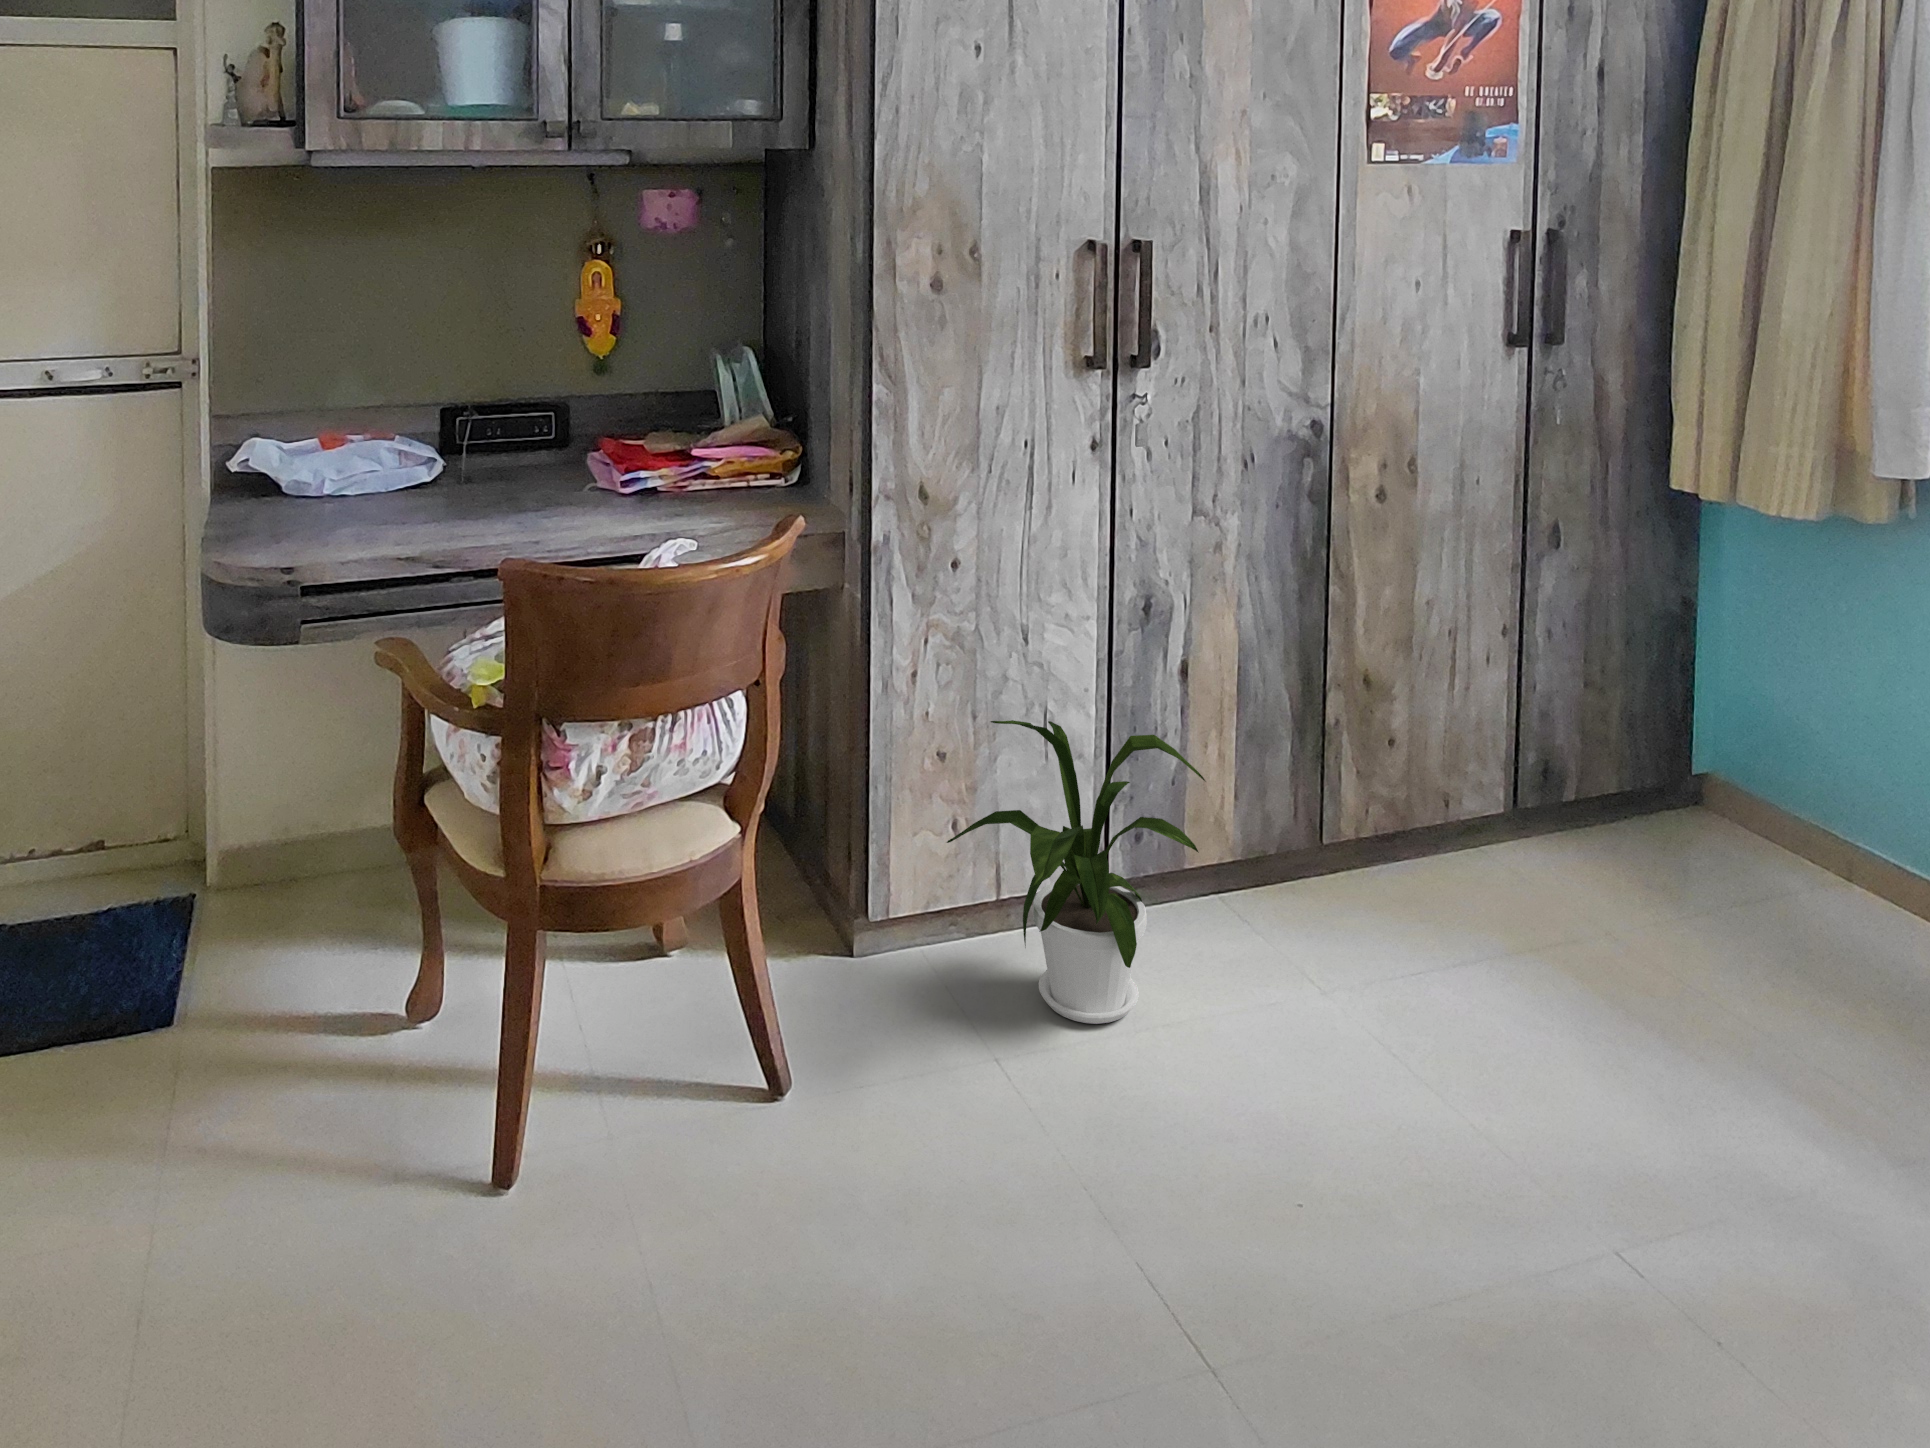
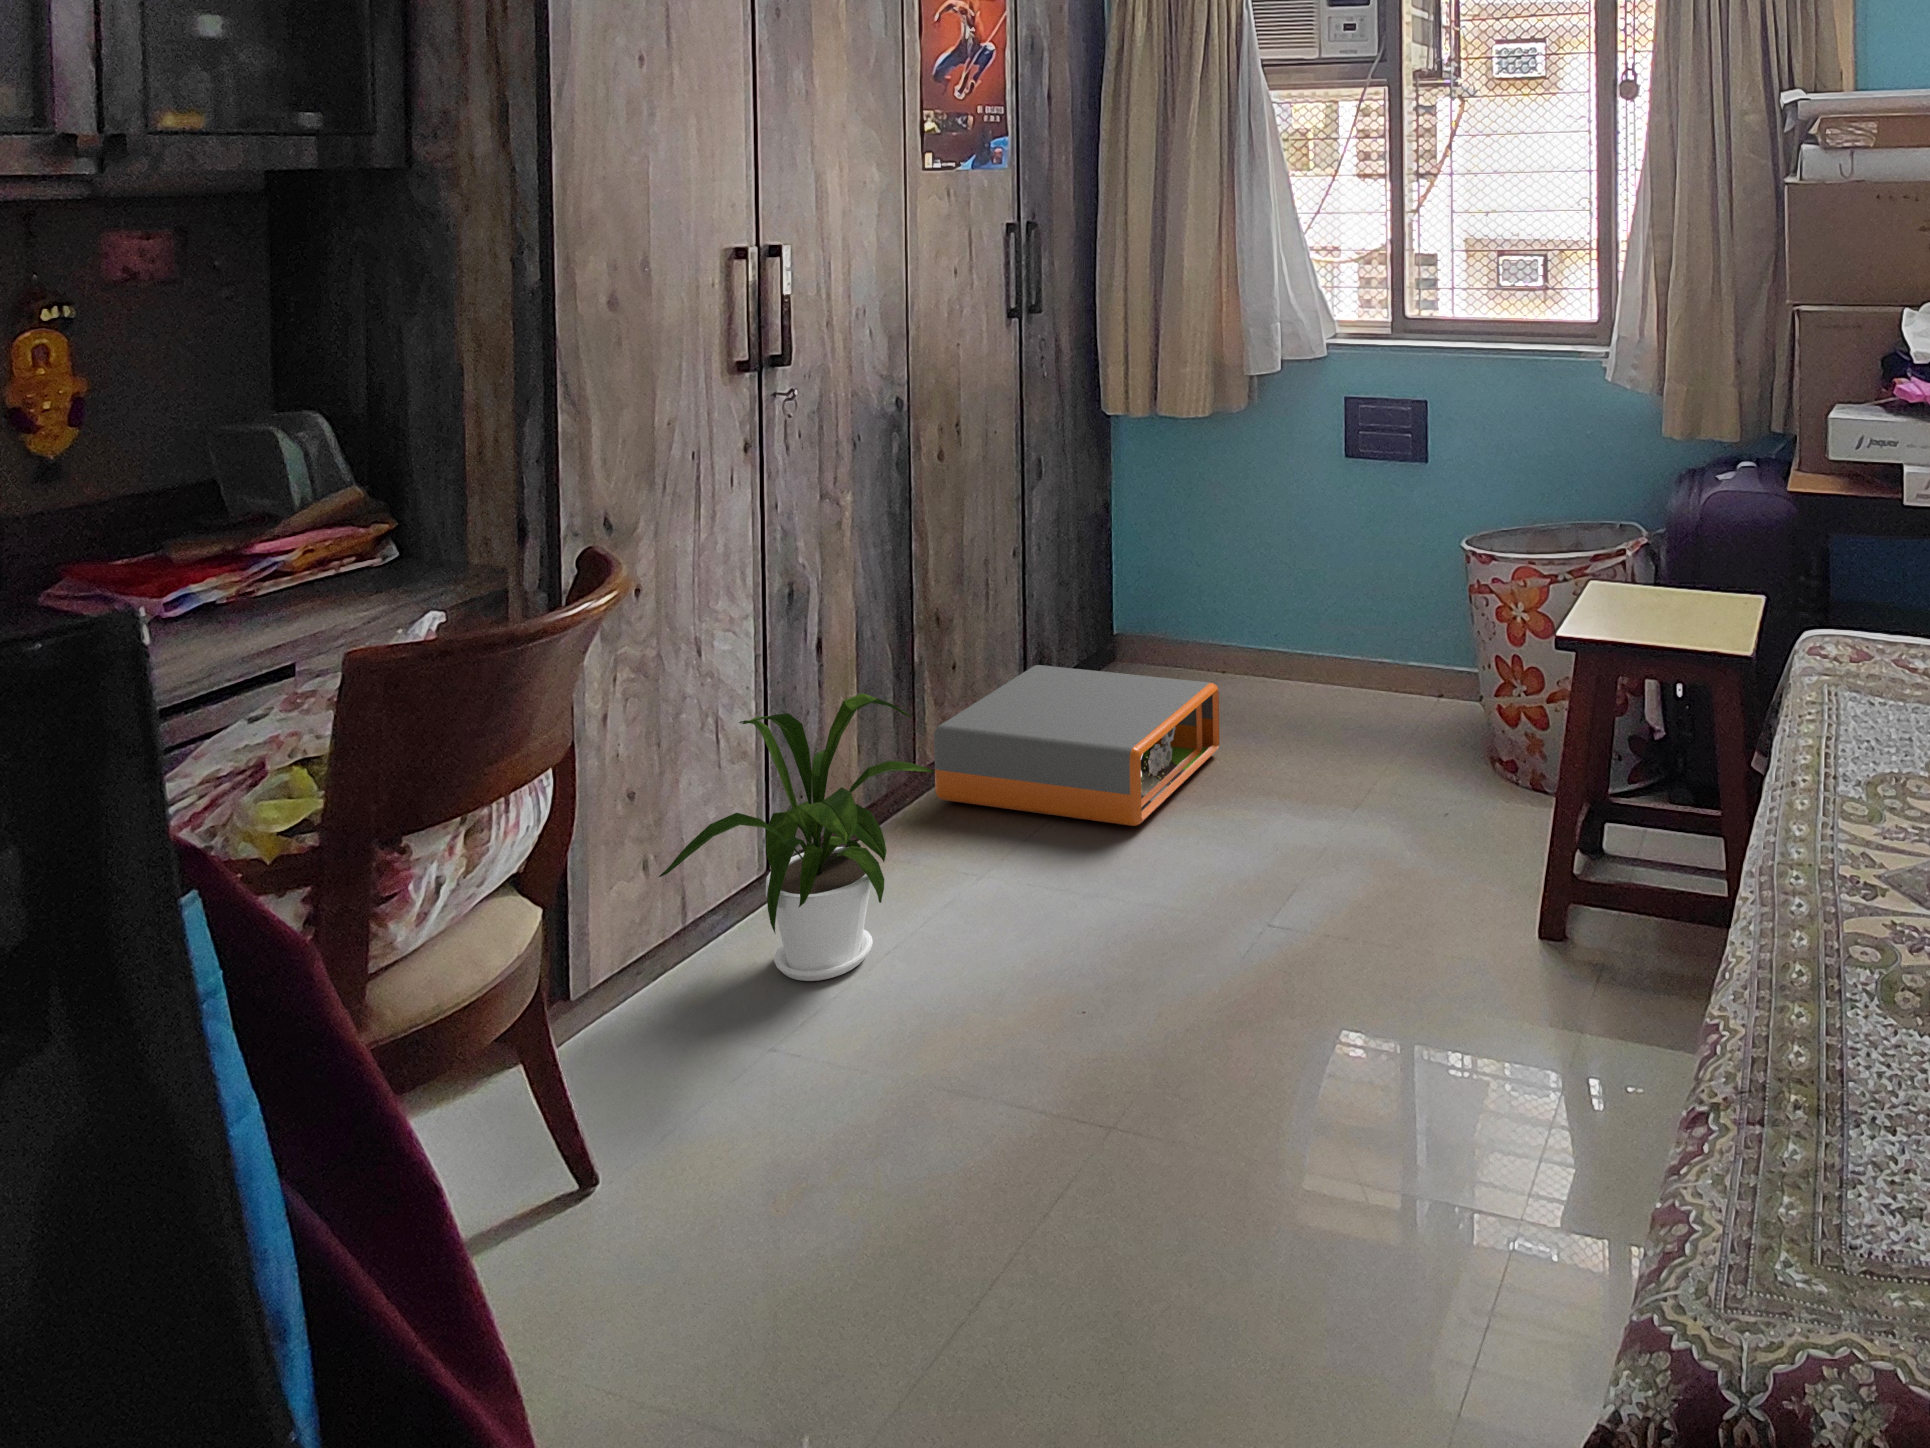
storage box: none [1333,780,1737,1032] -> present [934,665,1220,826]

